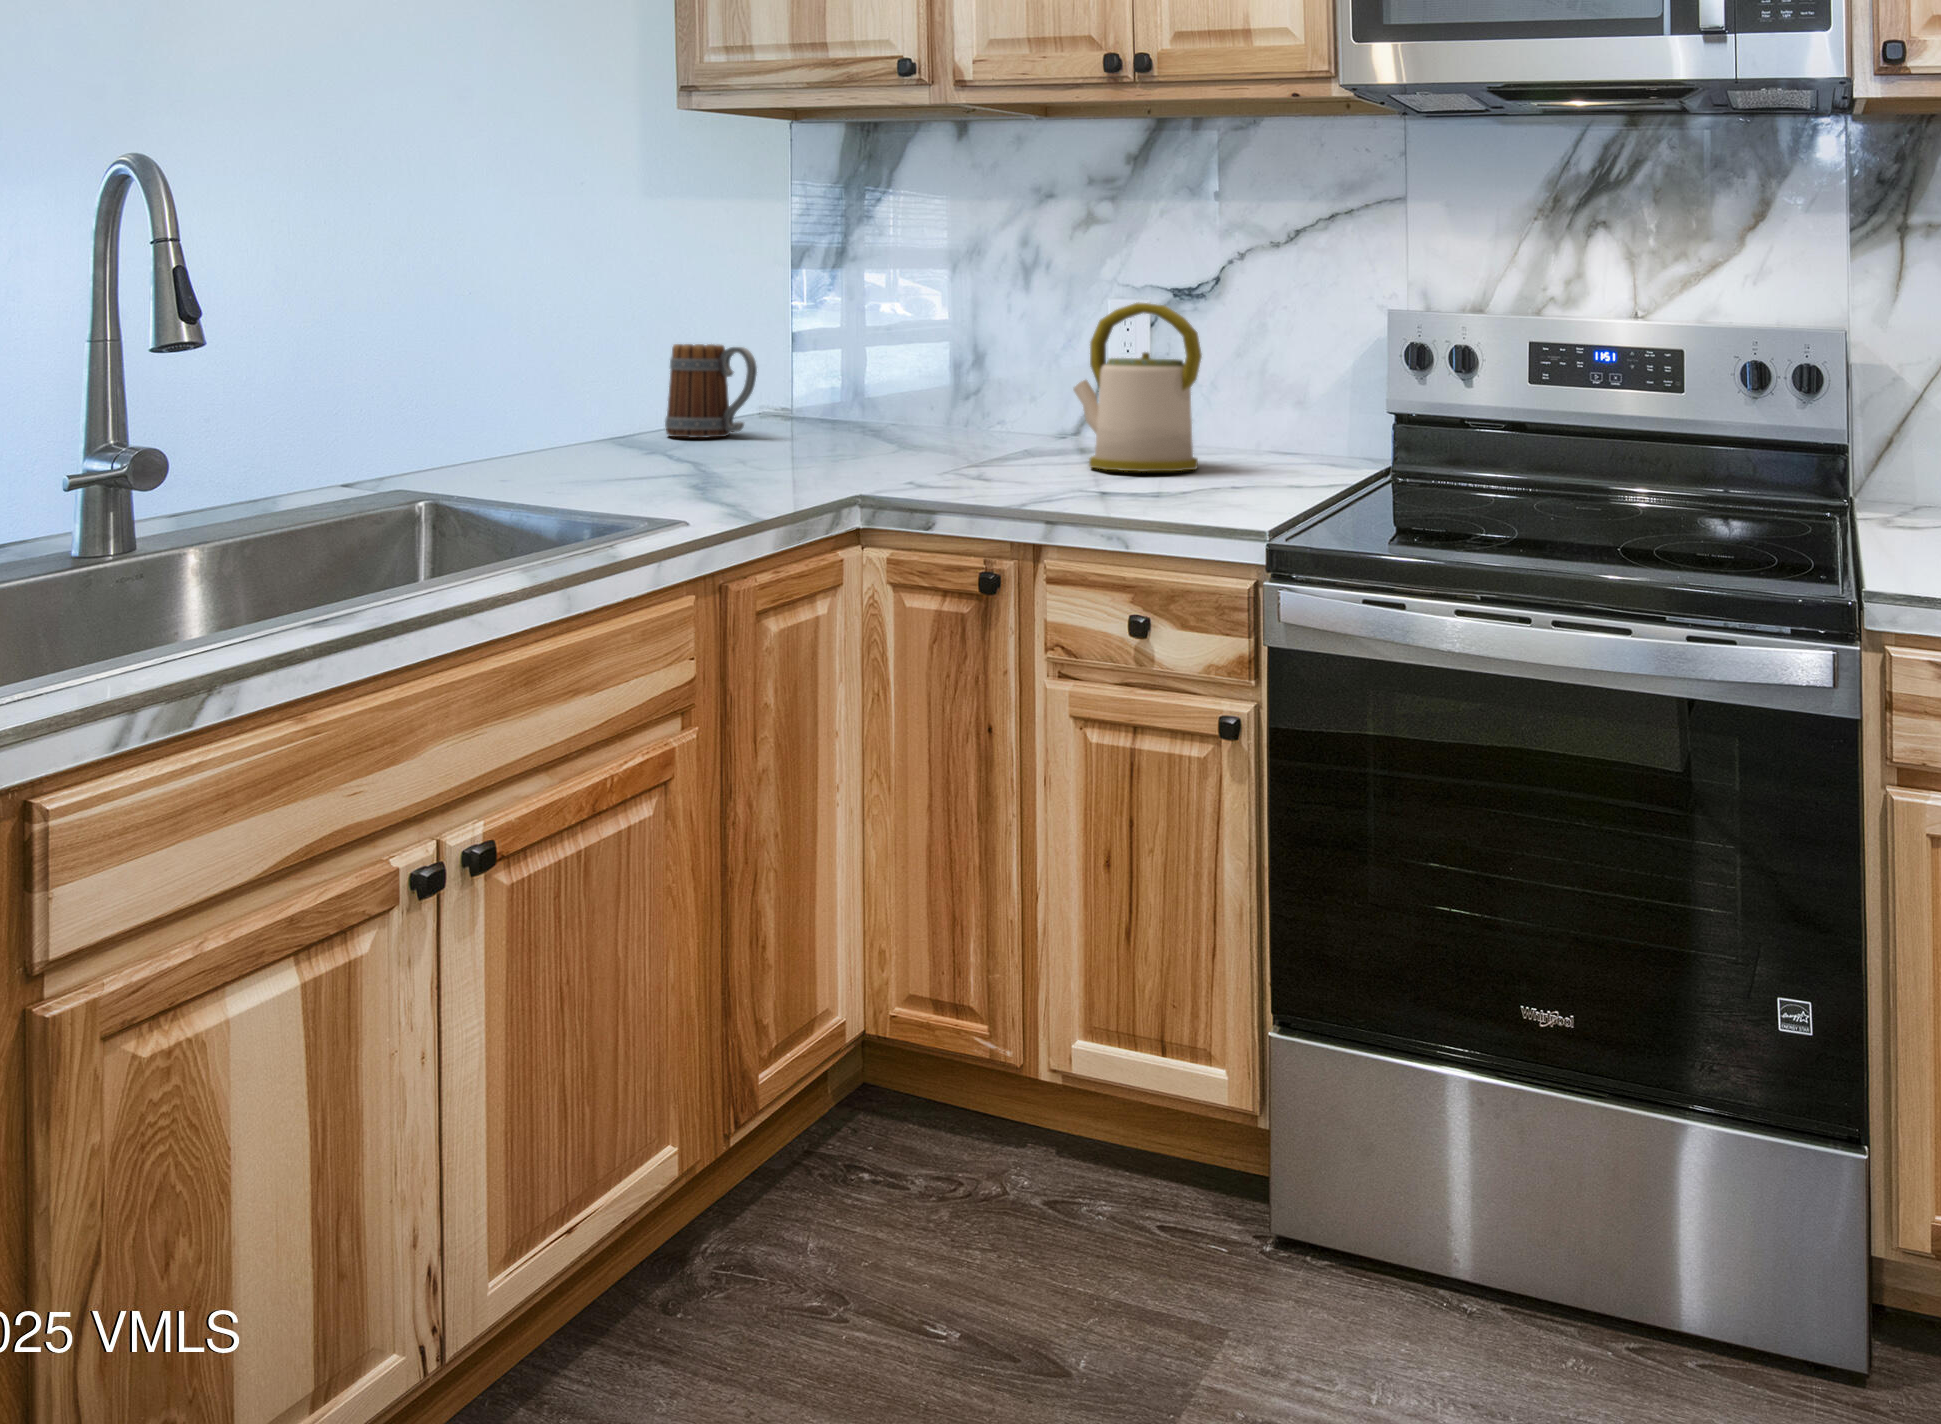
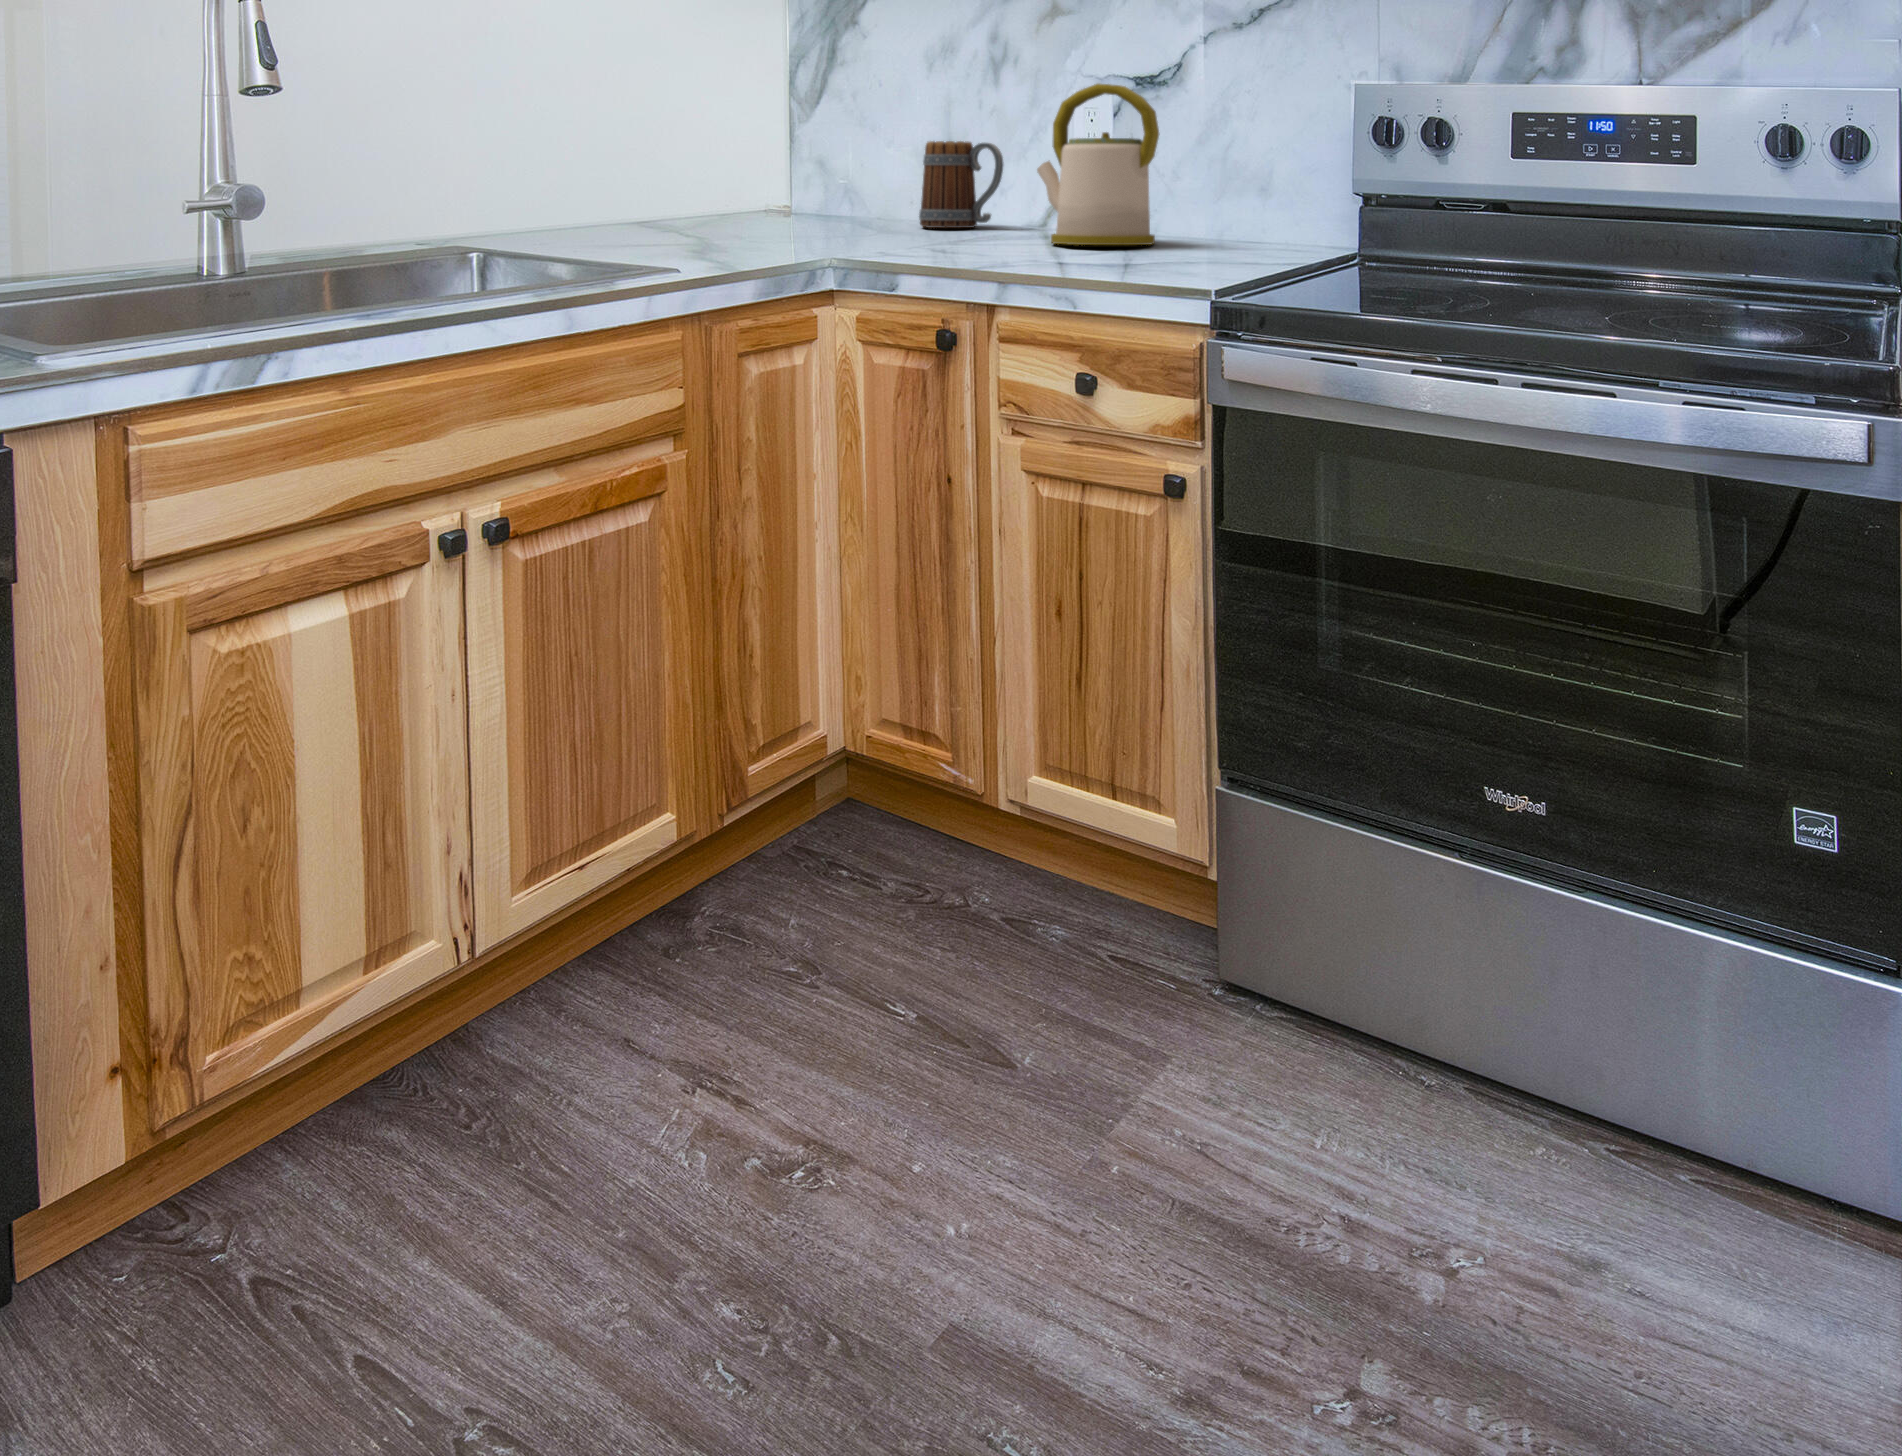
mug: present [665,344,757,438] -> present [919,141,1003,228]

